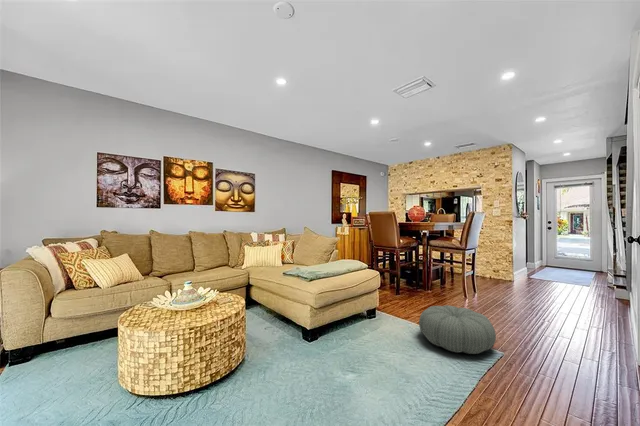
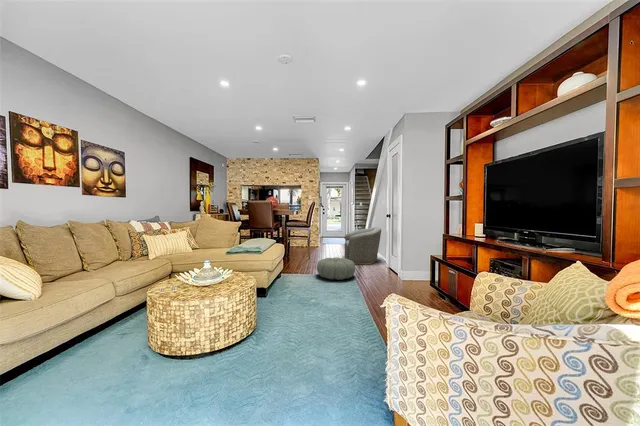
armchair: none [519,263,618,339] -> present [344,227,381,264]

